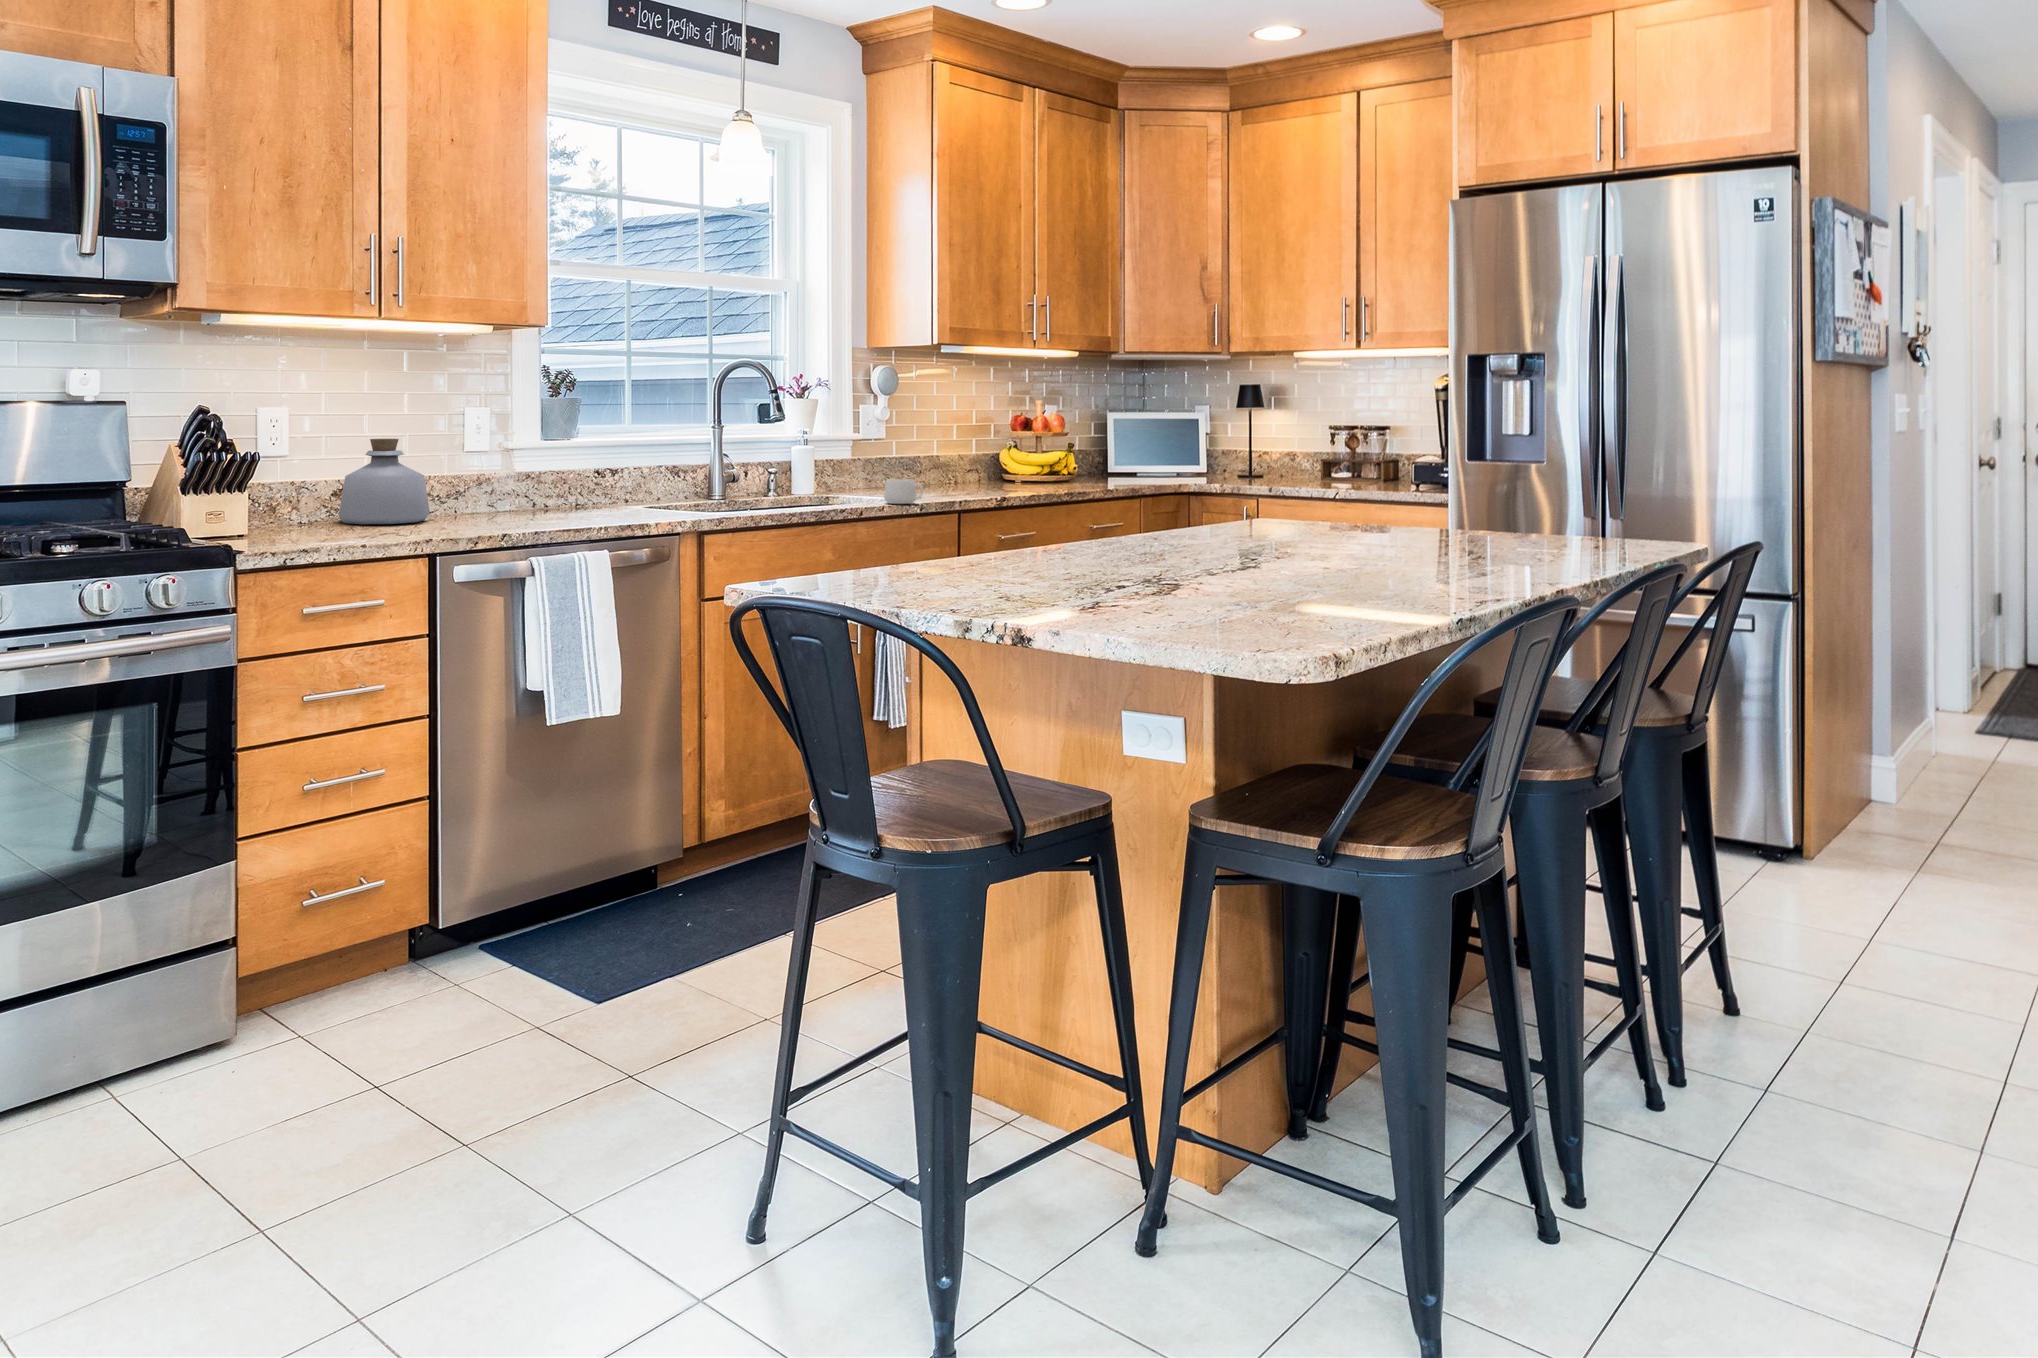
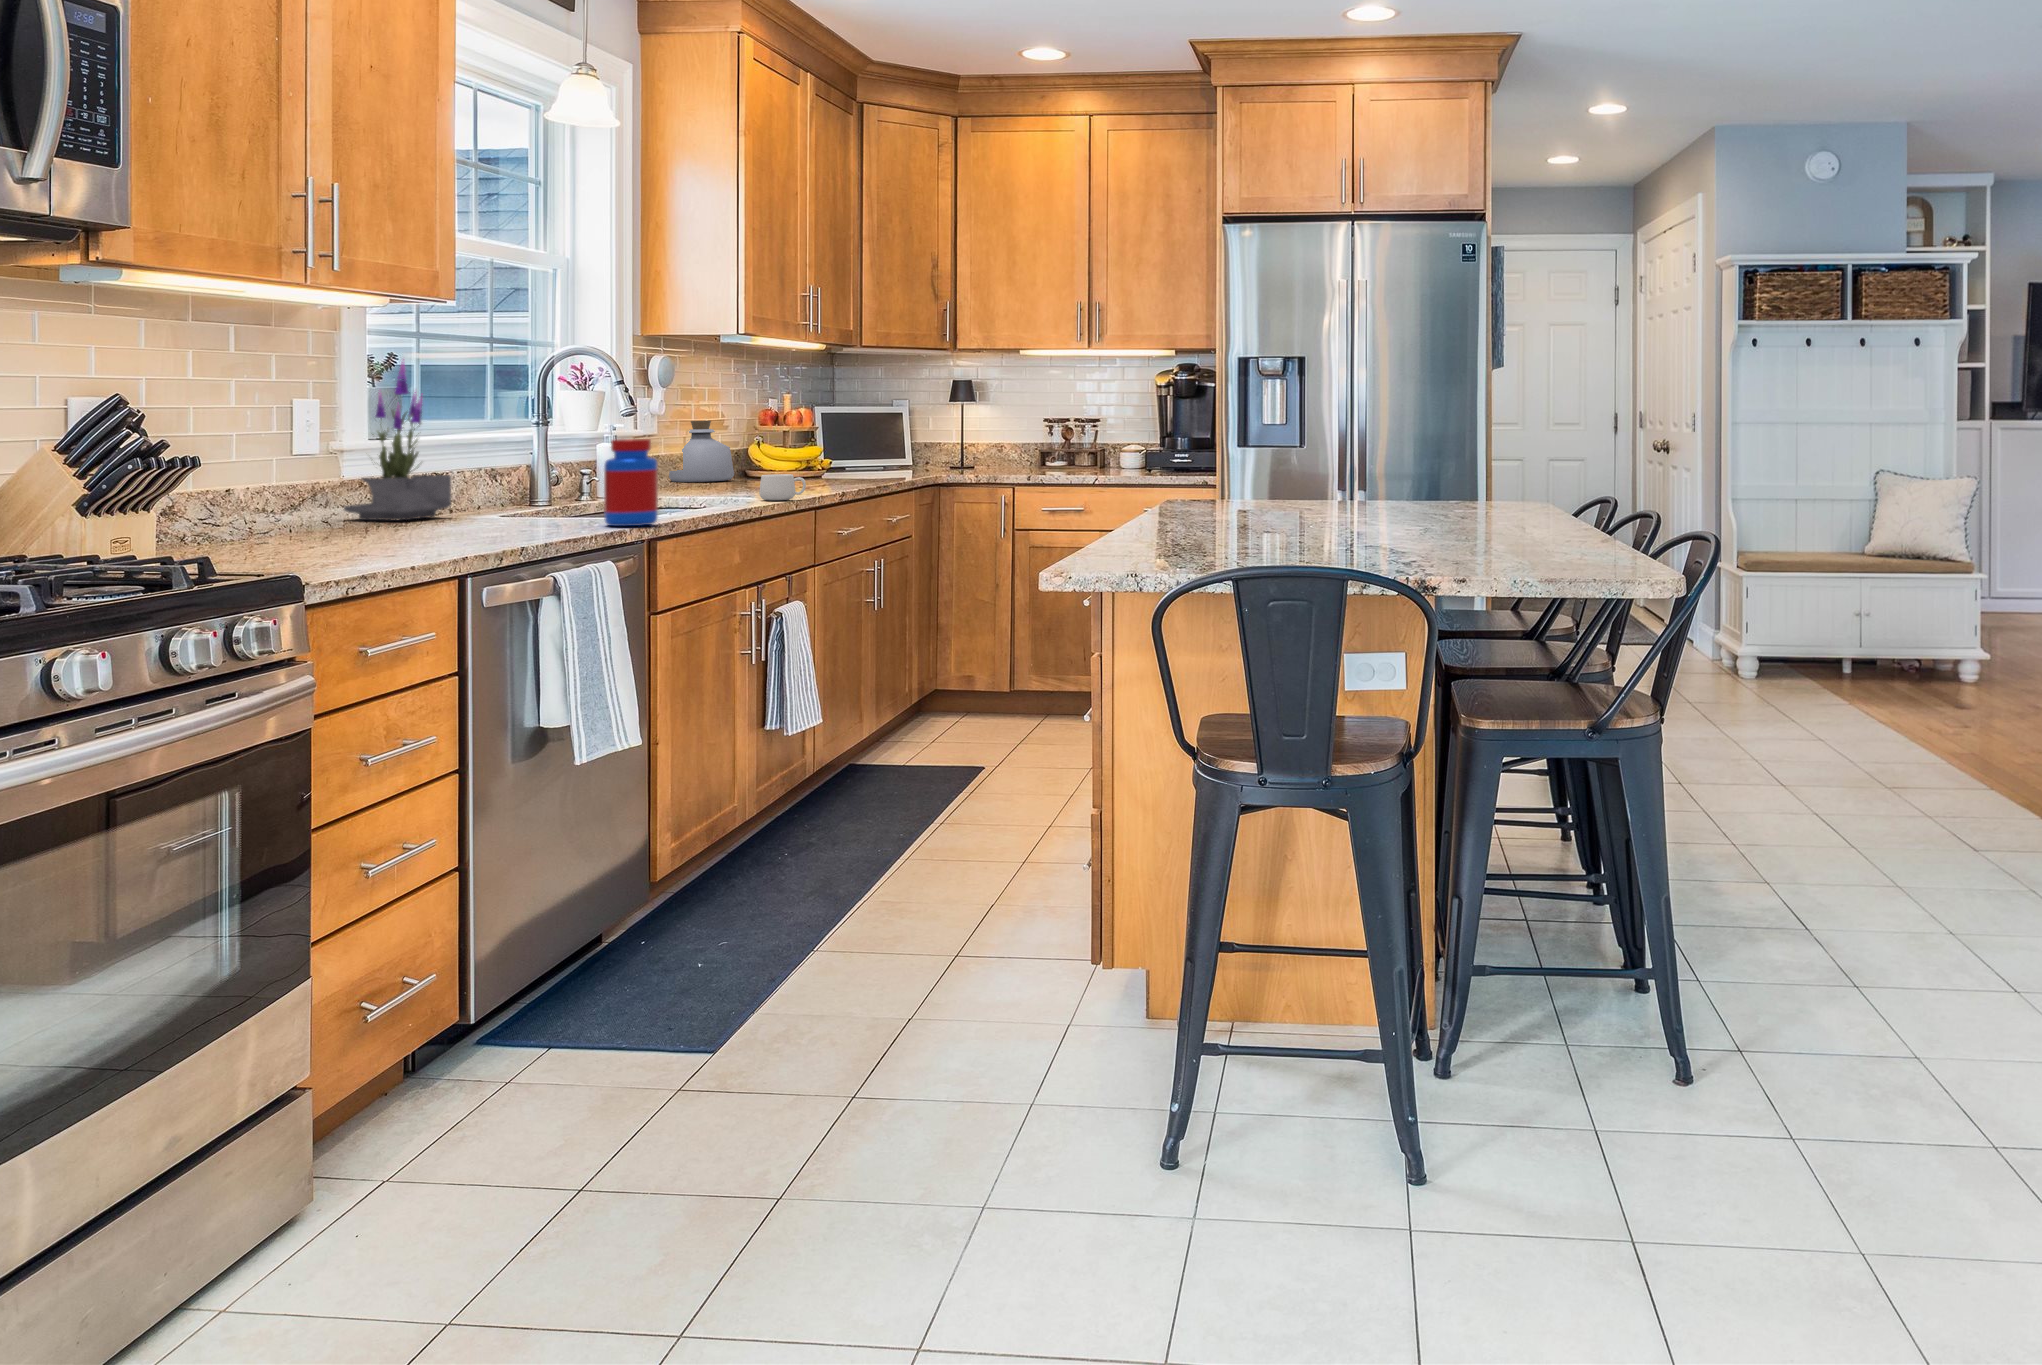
potted plant: none [506,371,584,506] -> present [344,359,451,520]
bottle: present [339,439,430,524] -> present [669,421,734,482]
jar: none [648,446,693,523] -> present [604,439,658,526]

